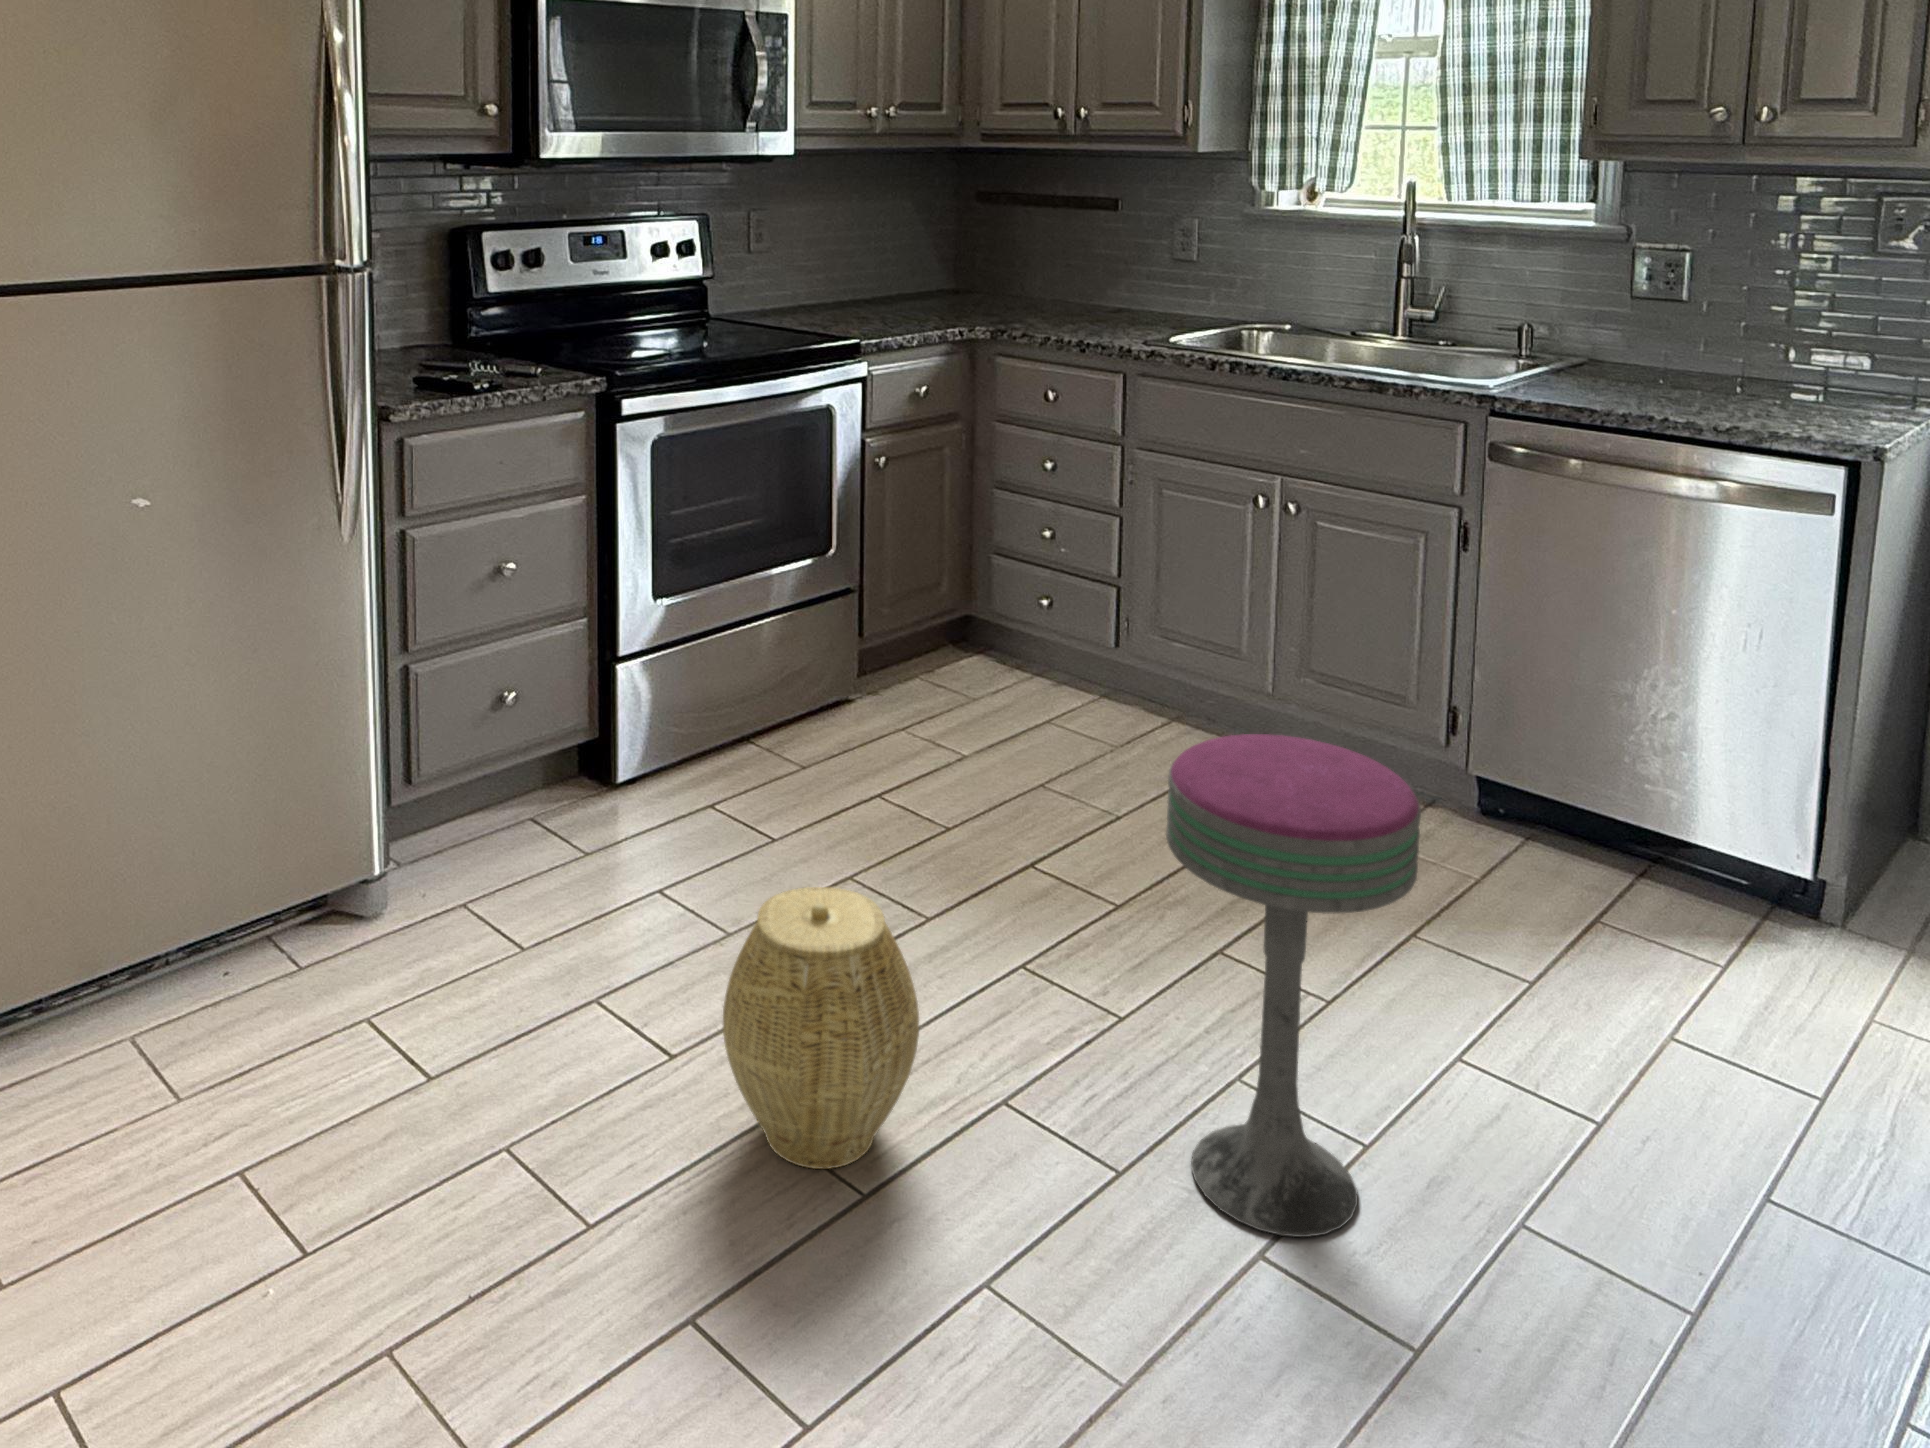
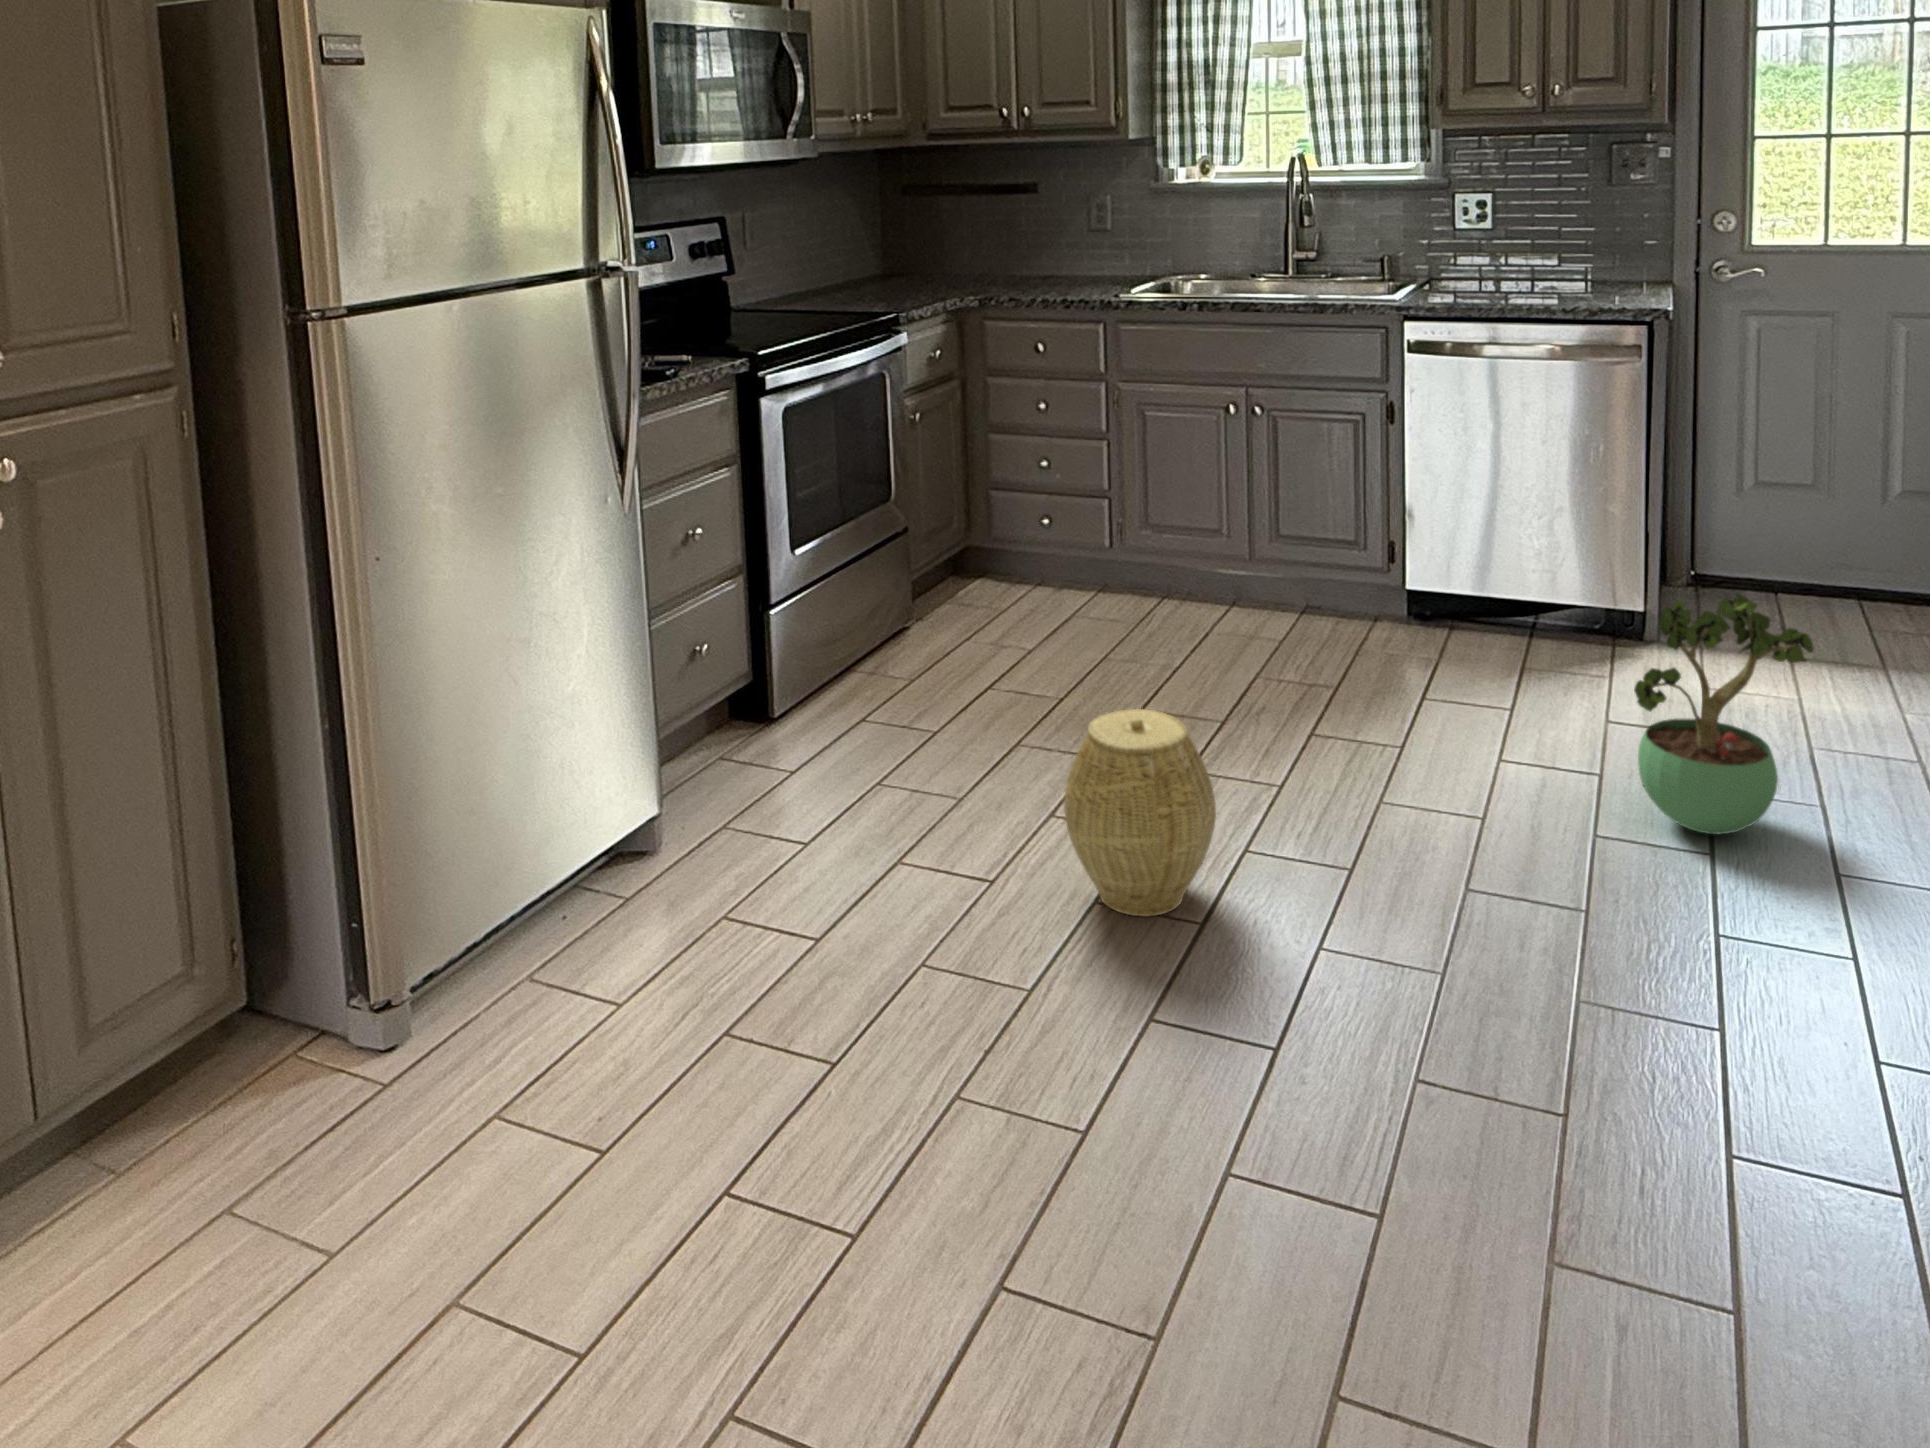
bar stool: present [1166,734,1421,1237] -> none [1361,541,1537,877]
potted plant: none [1595,905,1910,1286] -> present [1634,593,1814,834]

